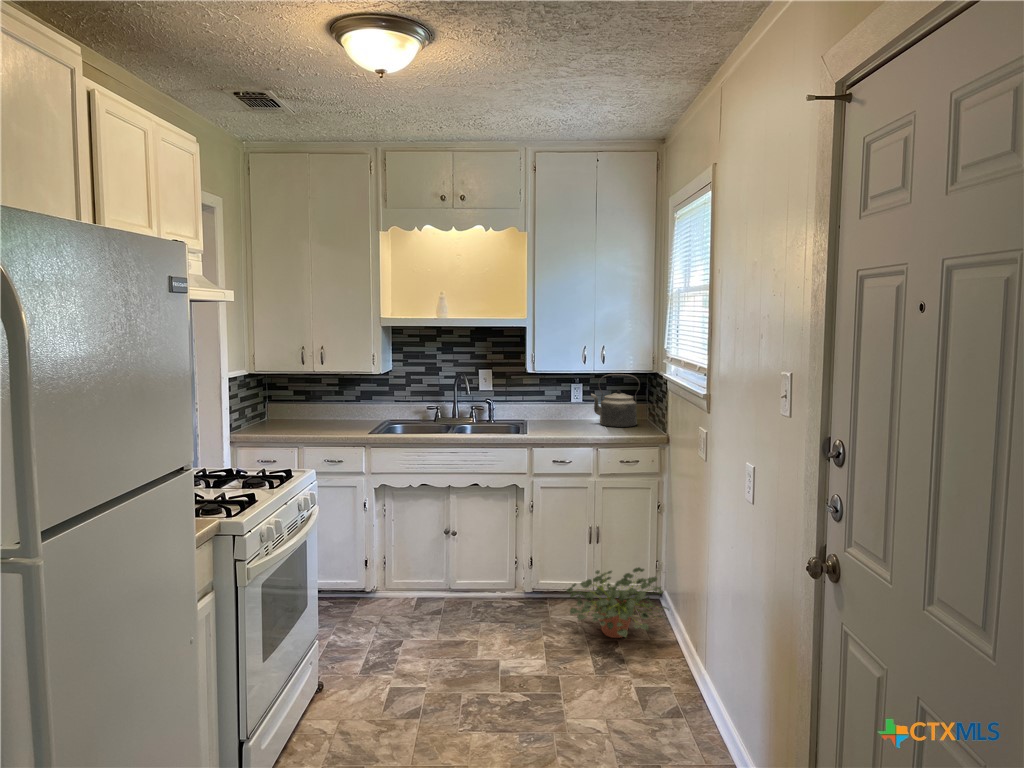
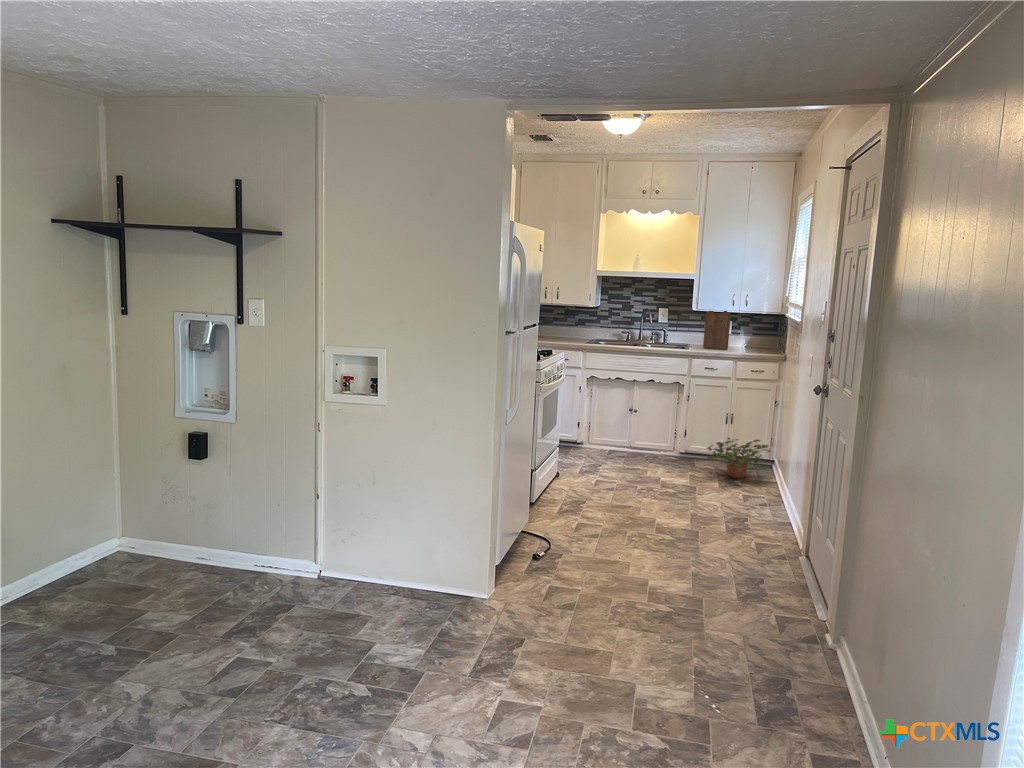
cutting board: none [546,367,582,428] -> present [703,311,731,350]
kettle: present [591,374,640,427] -> none [737,315,774,352]

